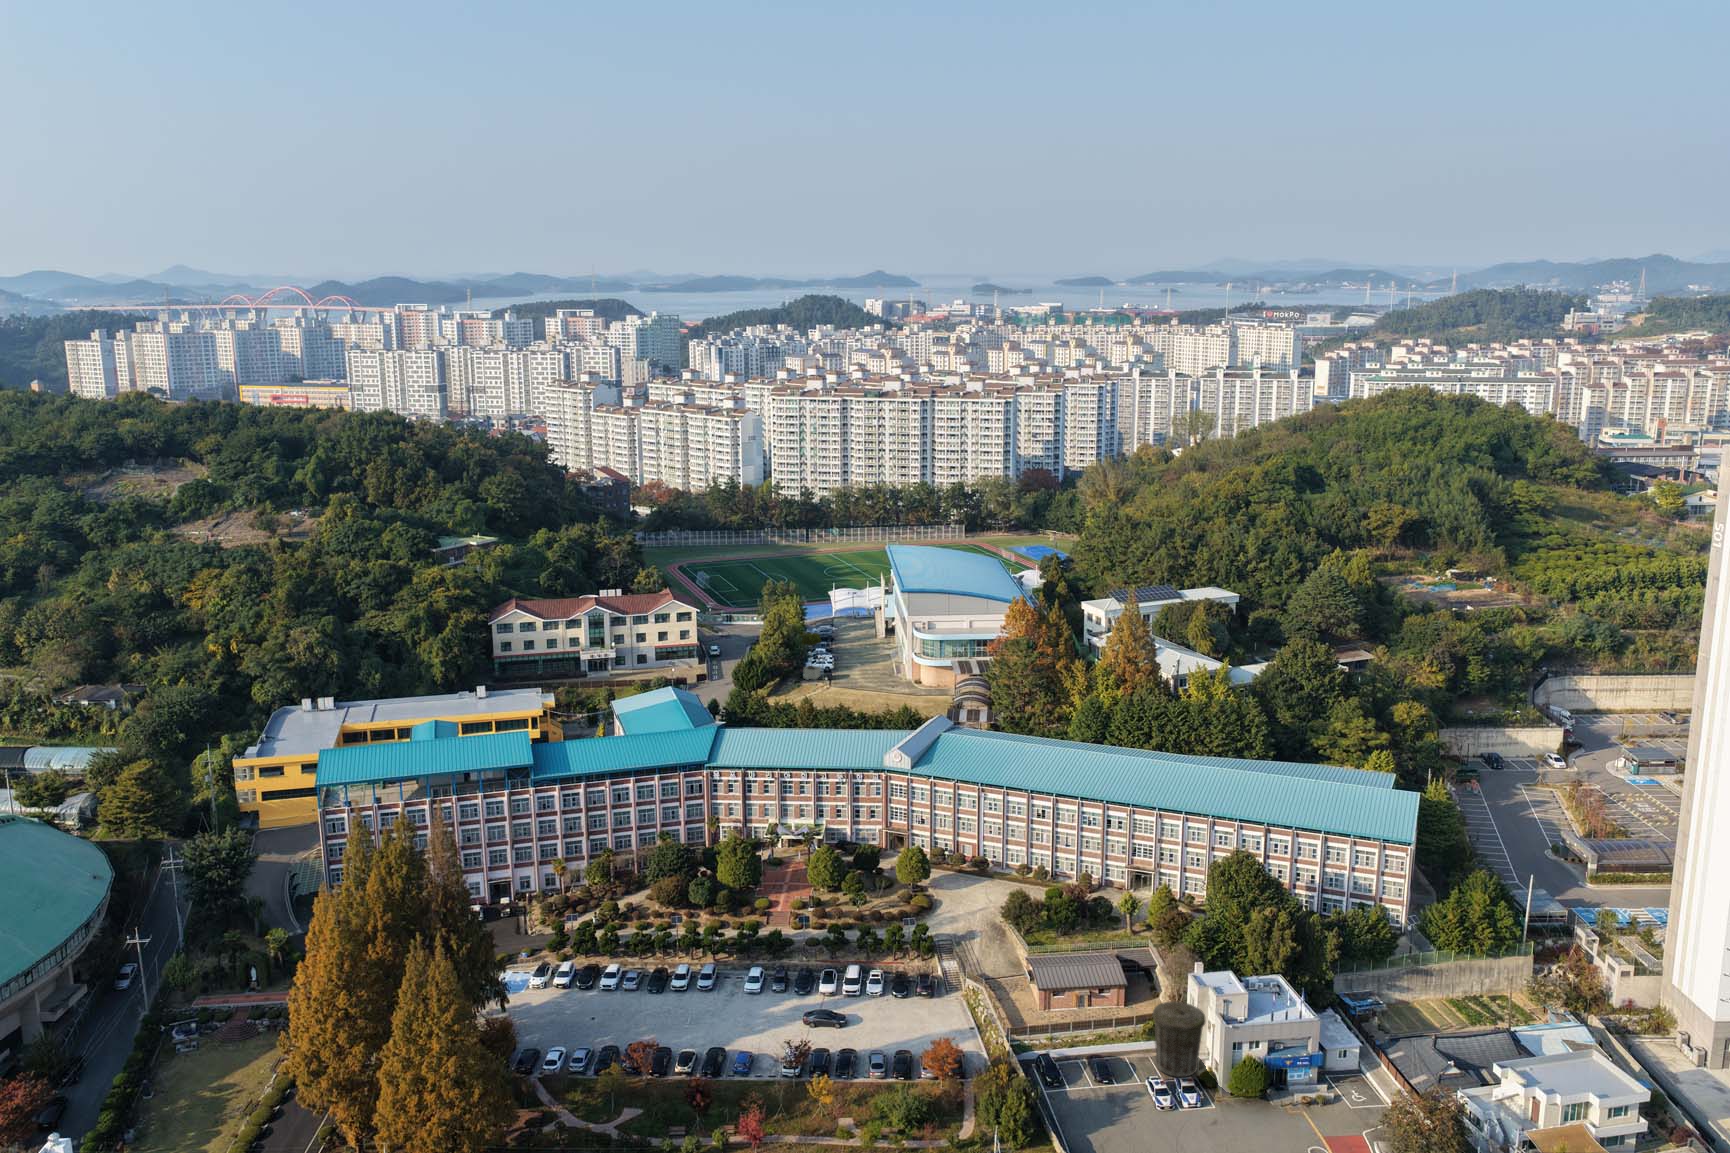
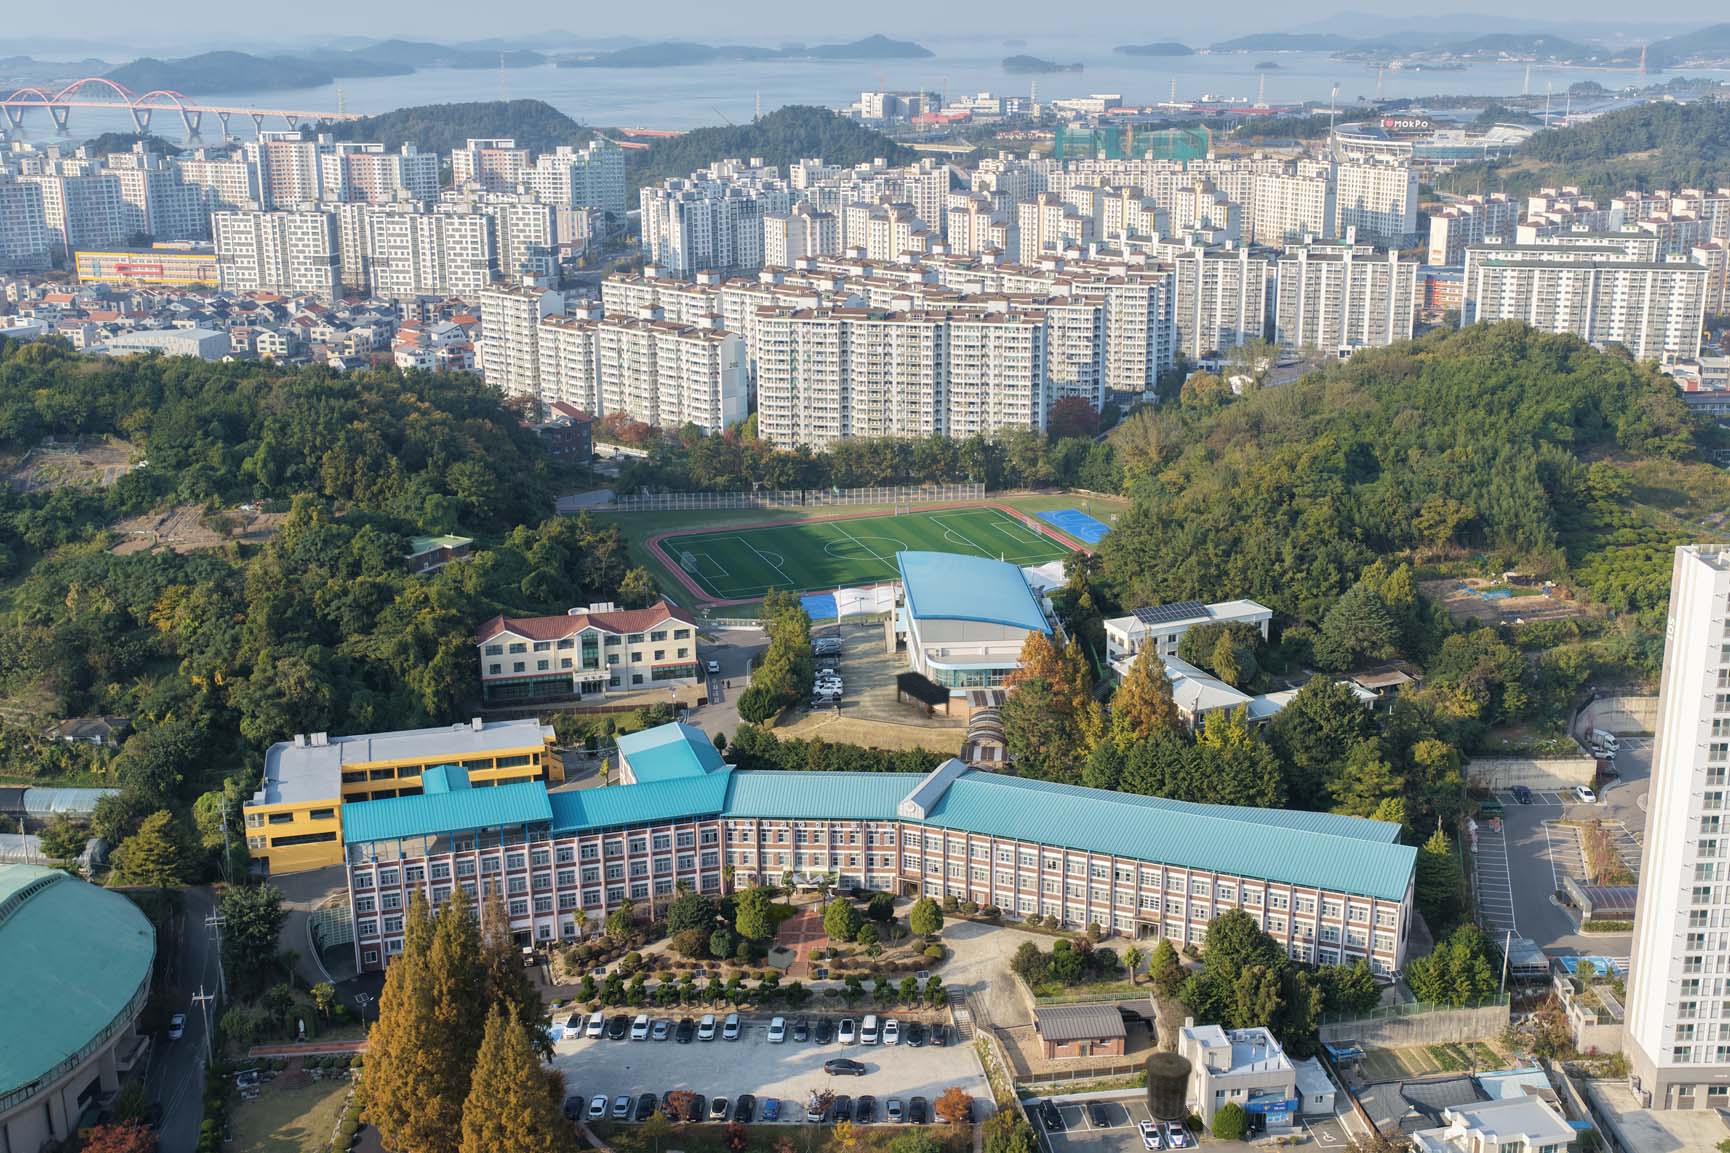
potted tree: present [802,633,821,679] -> present [764,903,794,969]
bench: none [885,651,937,694] -> present [896,671,951,719]

